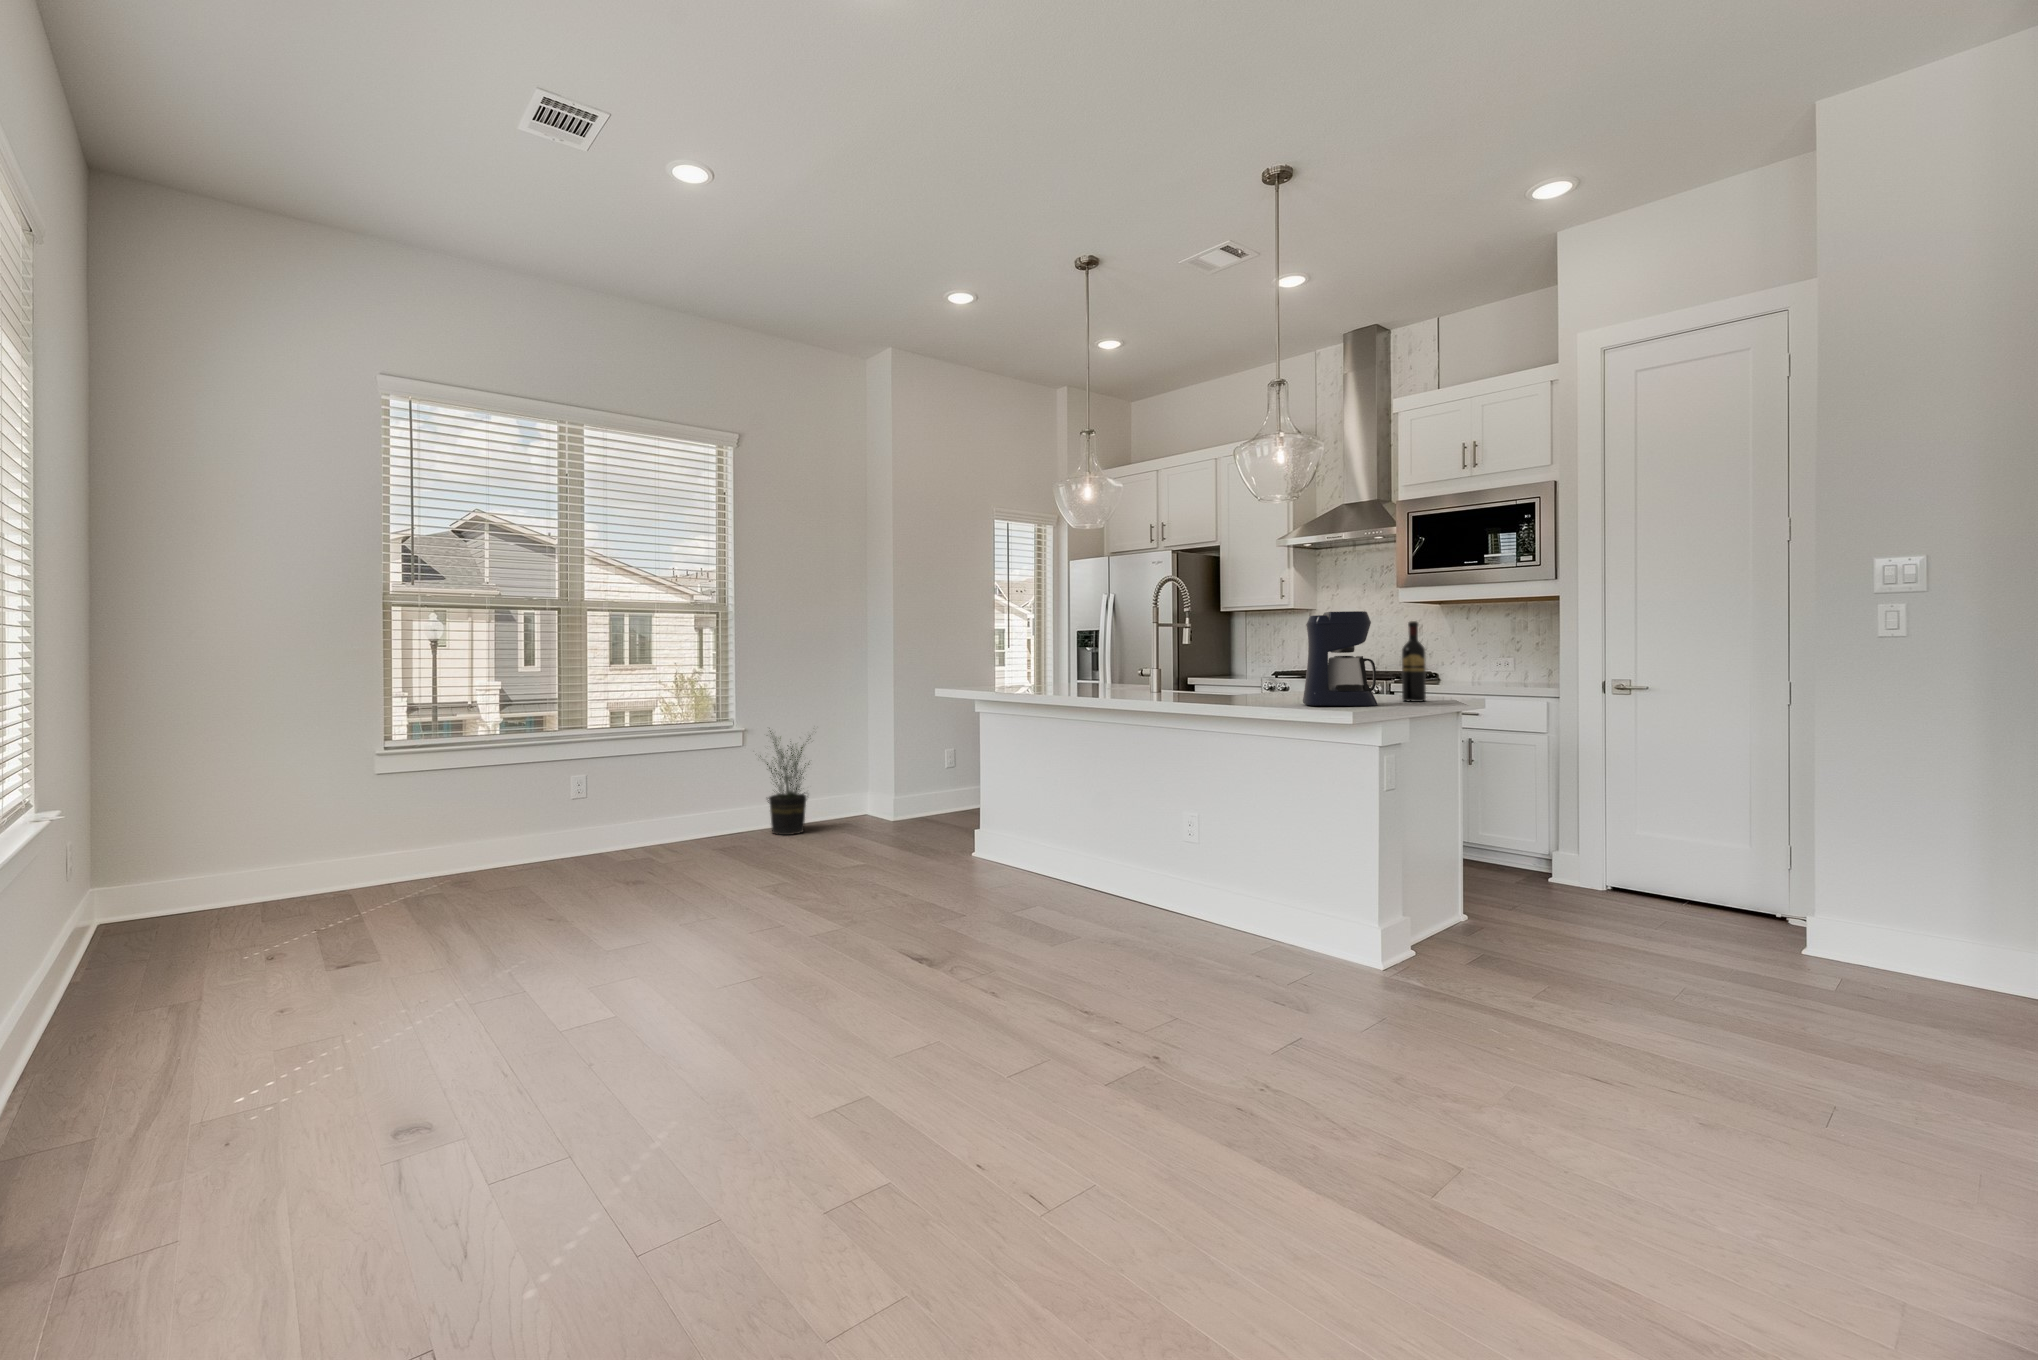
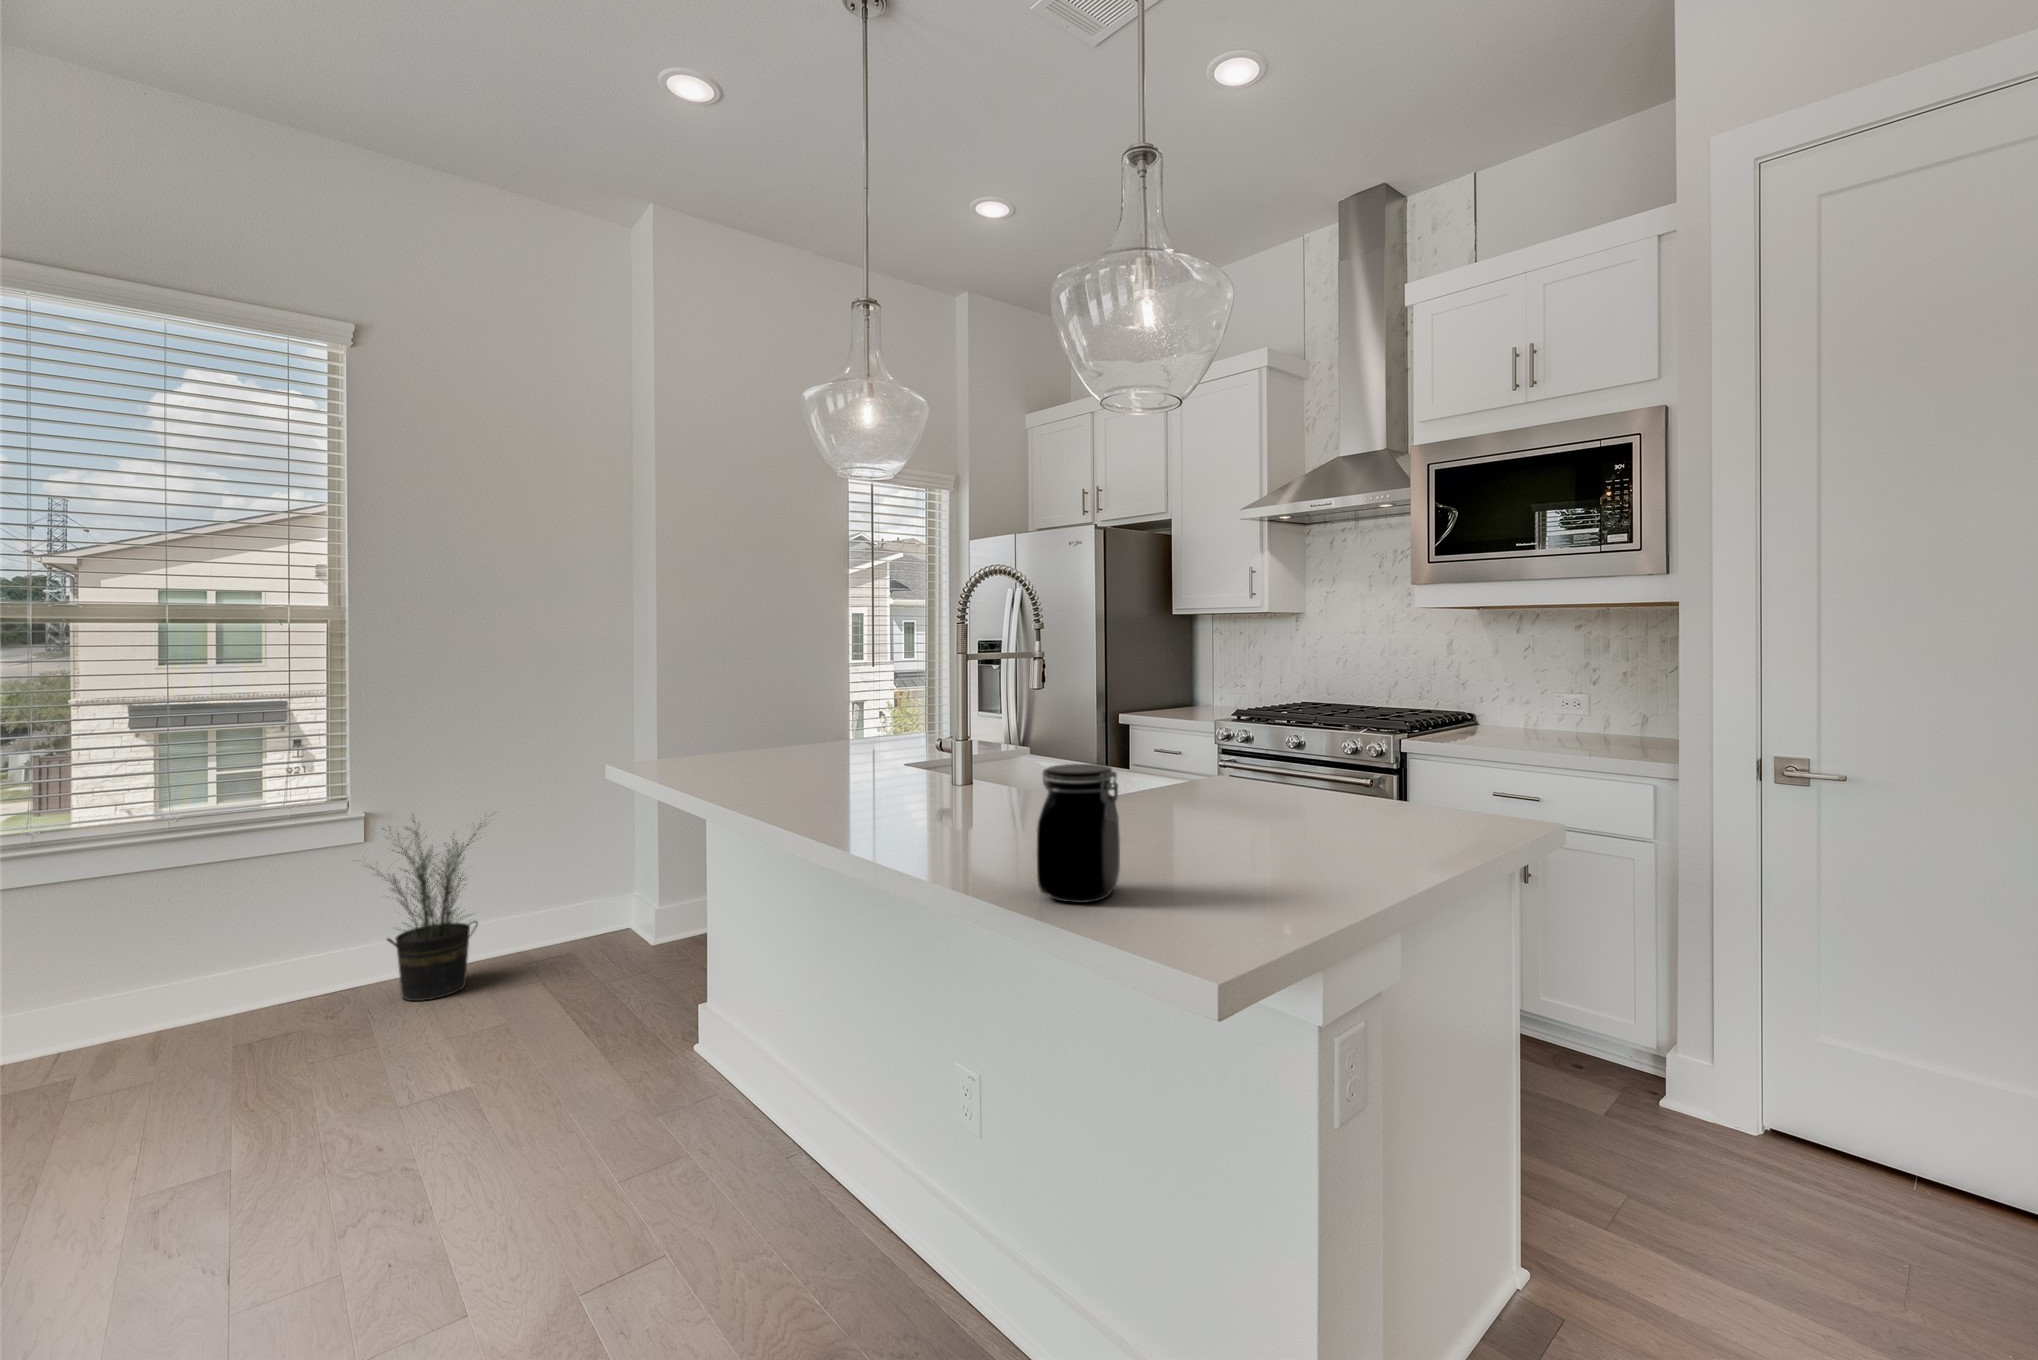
coffee maker: present [1303,611,1378,706] -> none [1180,649,1338,873]
wine bottle: present [1402,621,1426,702] -> none [1397,665,1445,841]
jar: none [1253,658,1291,710] -> present [1037,764,1120,903]

